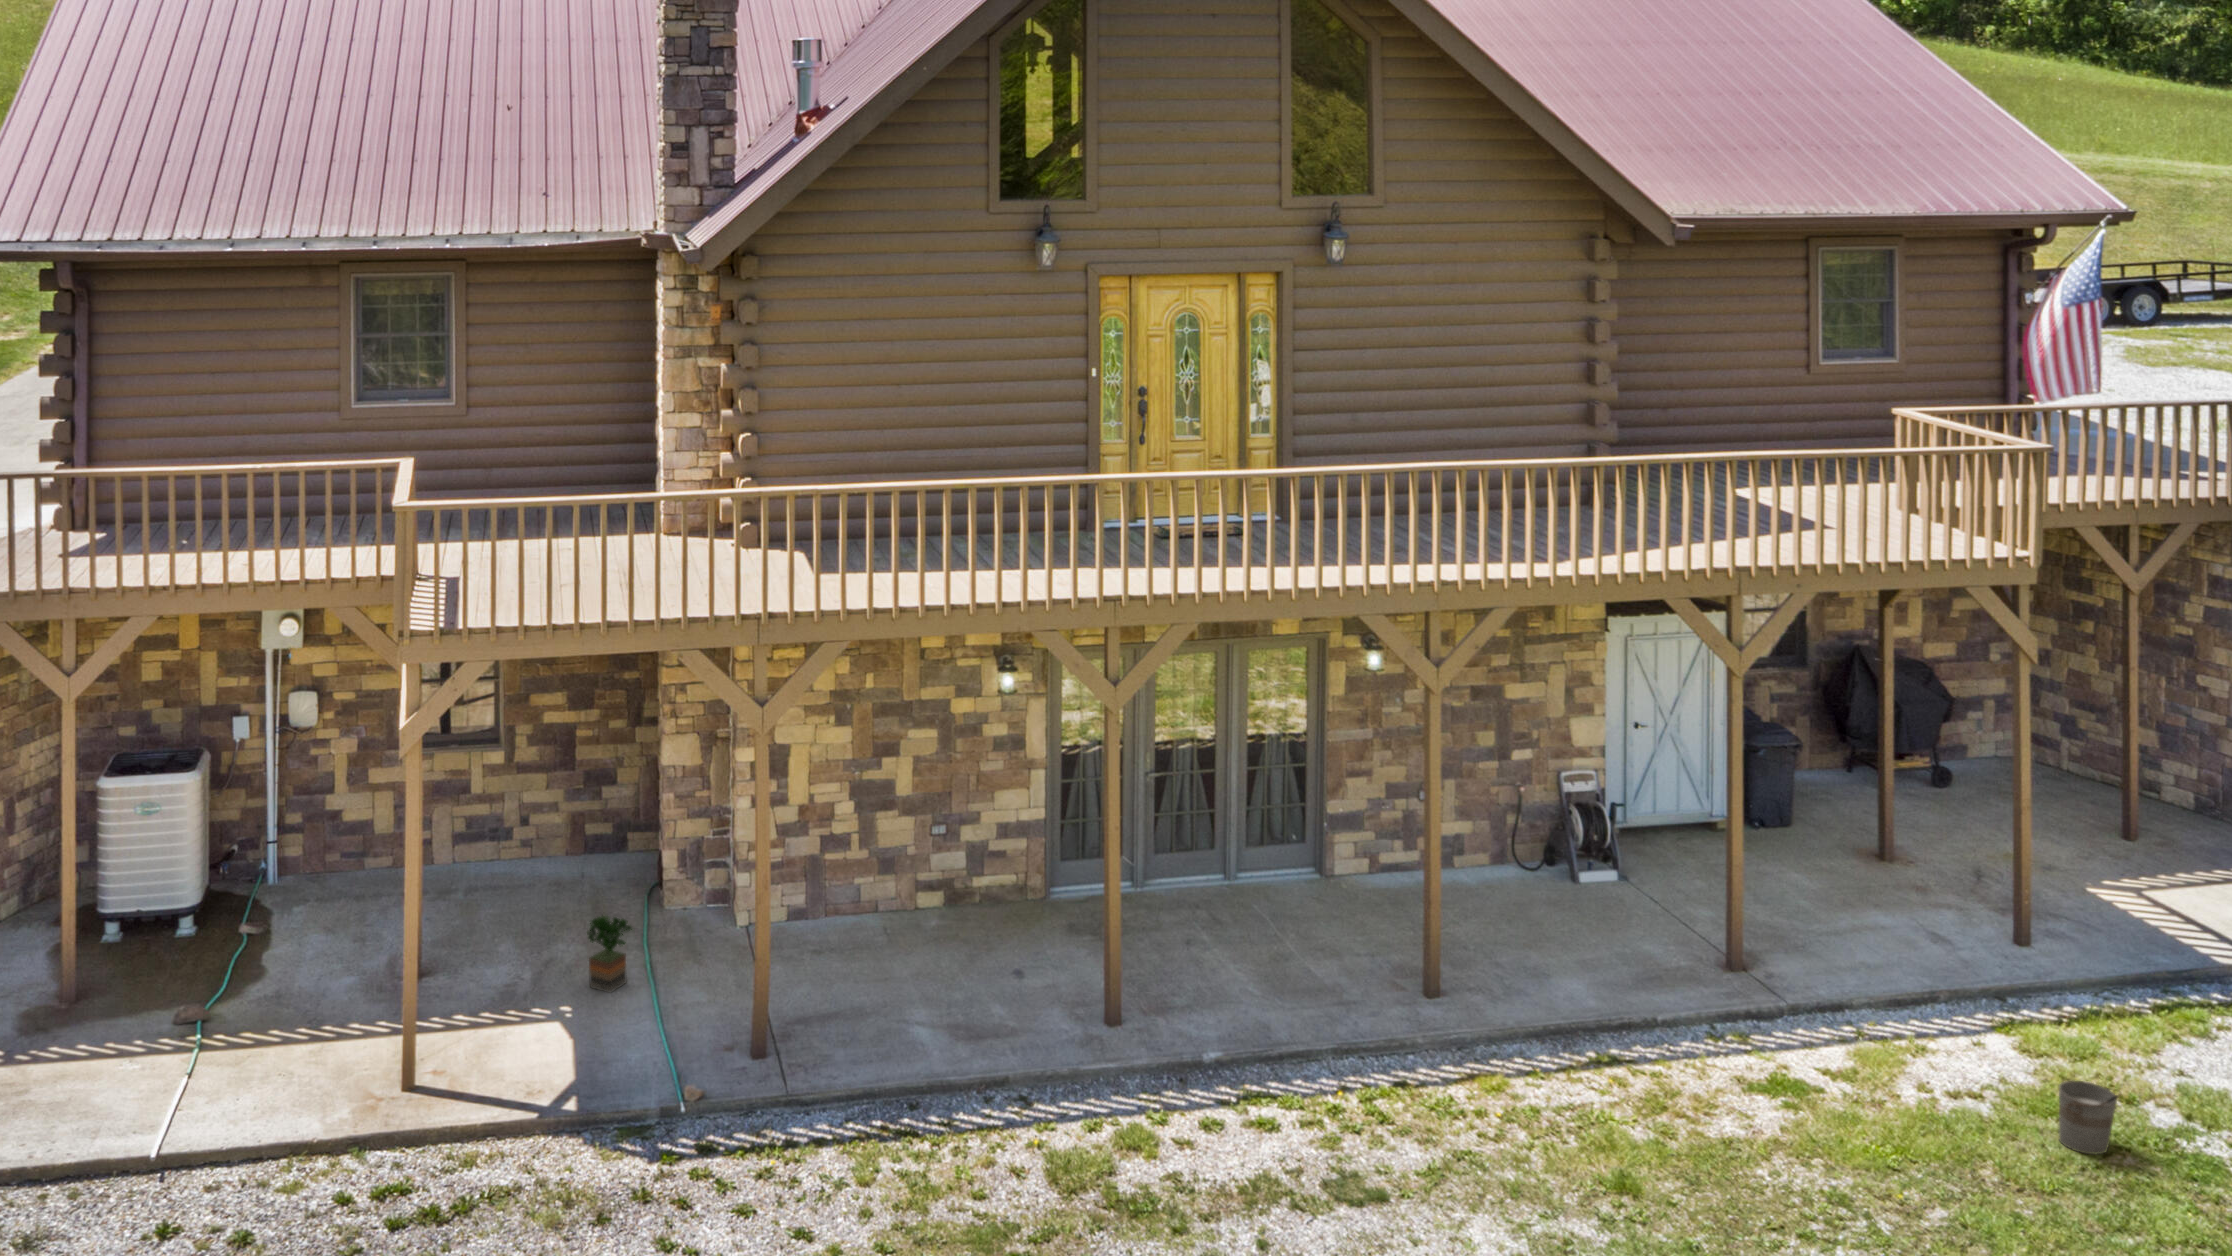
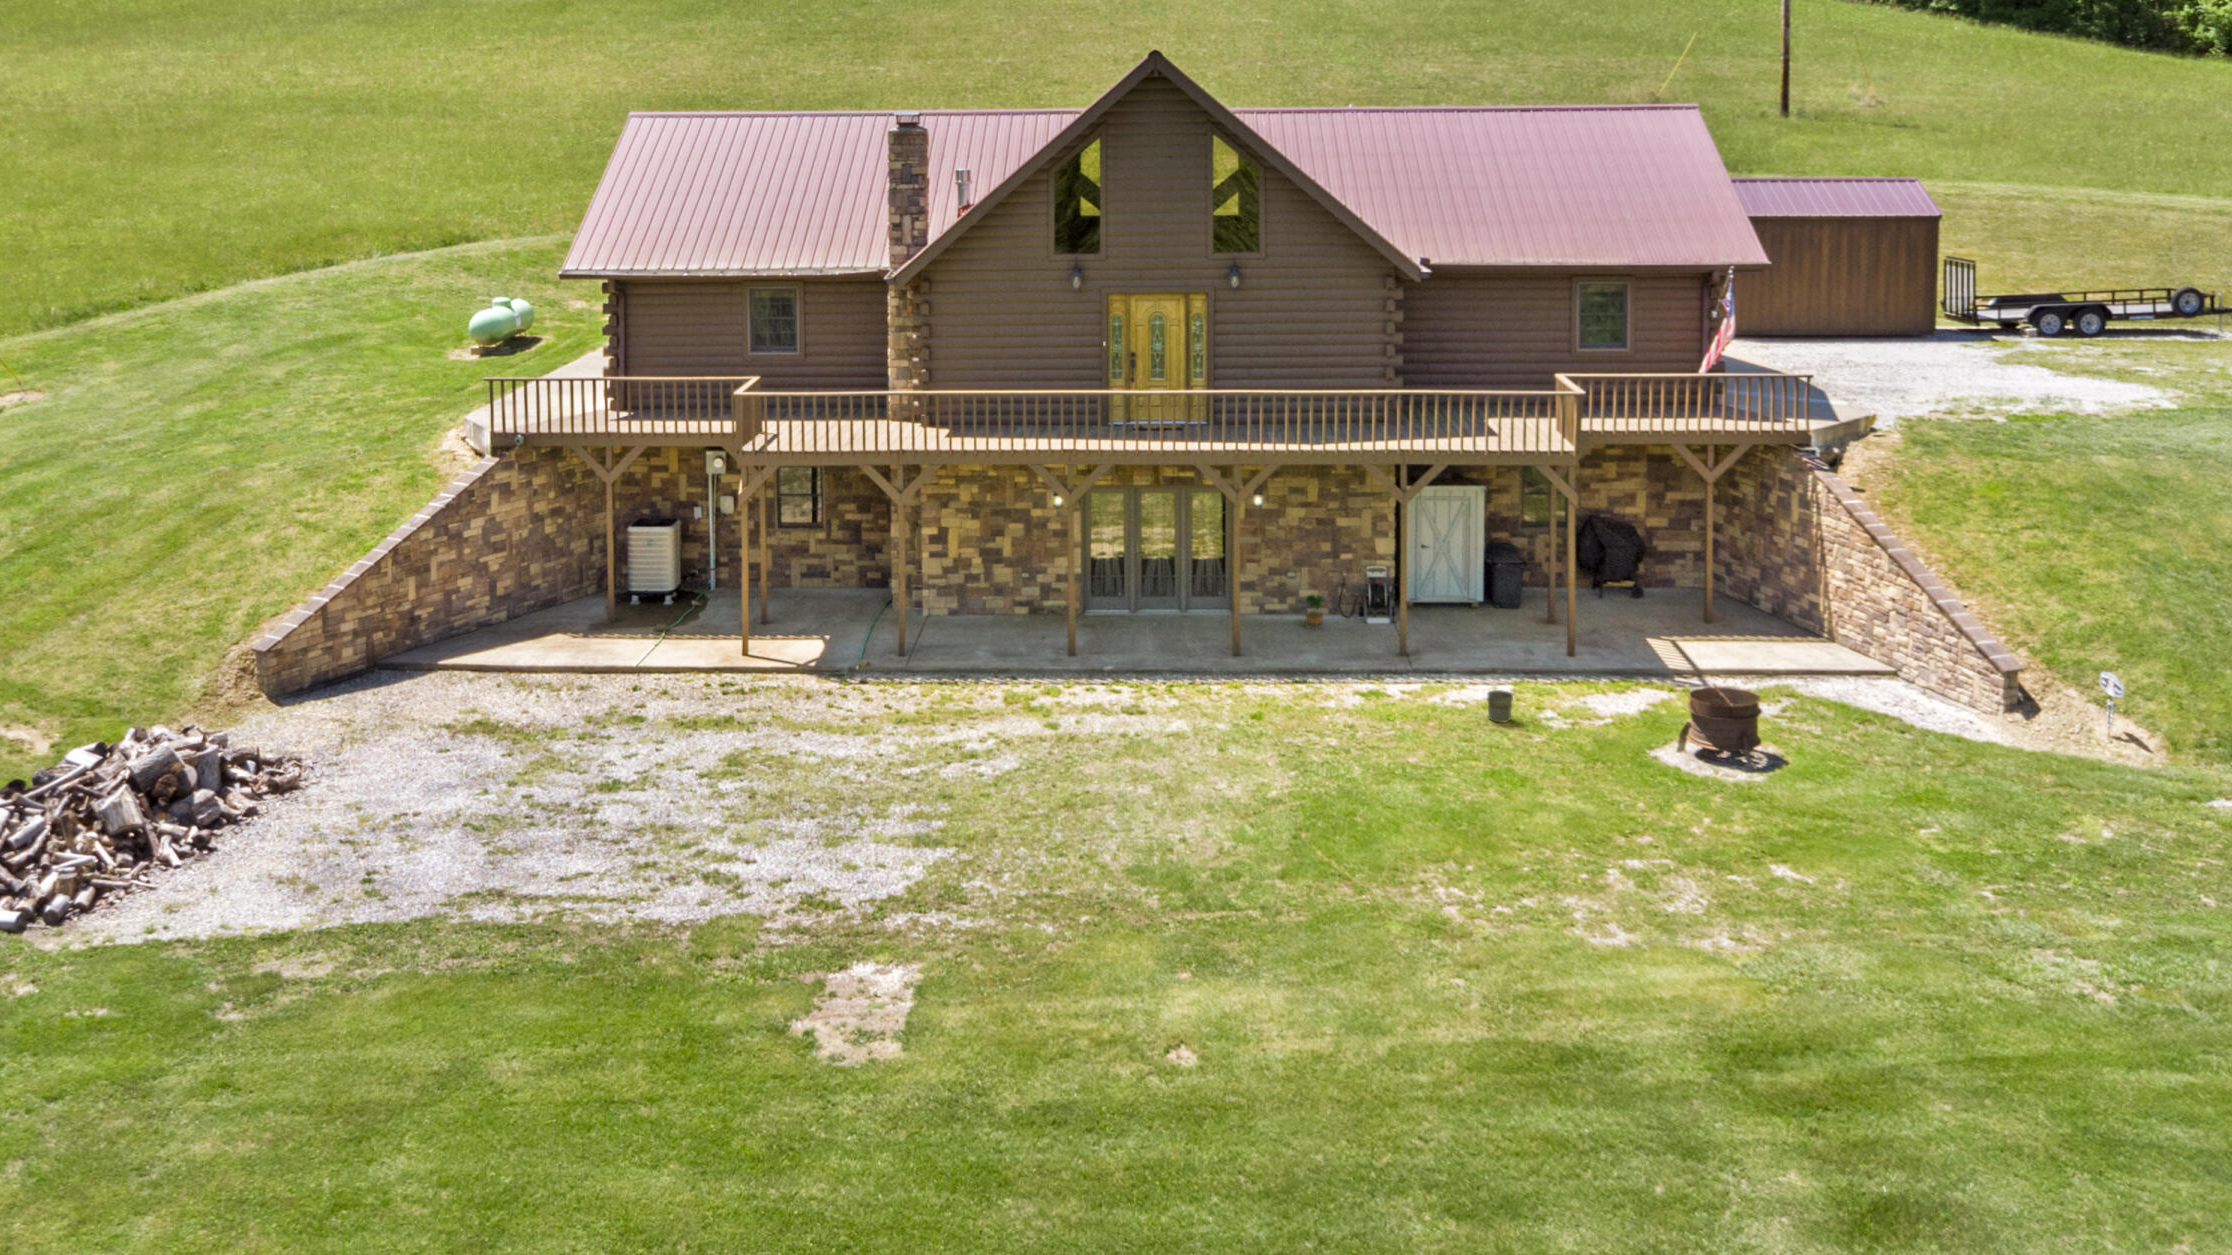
potted tree: present [587,916,632,992] -> present [1305,595,1327,630]

